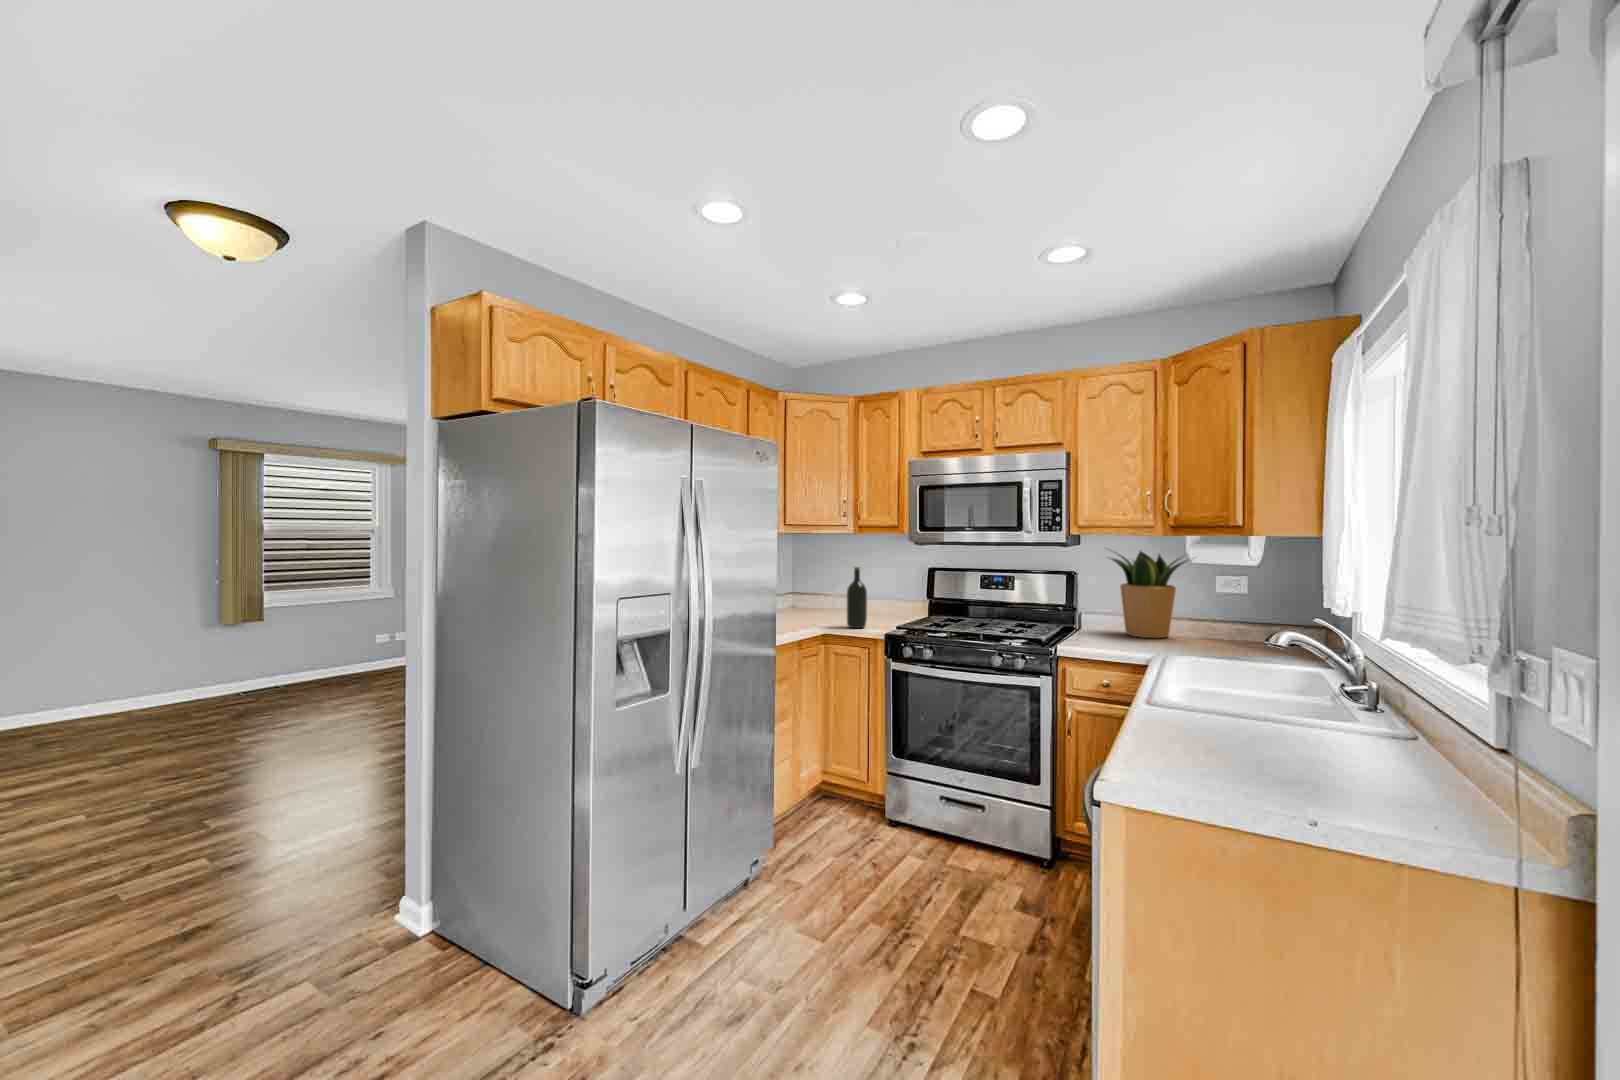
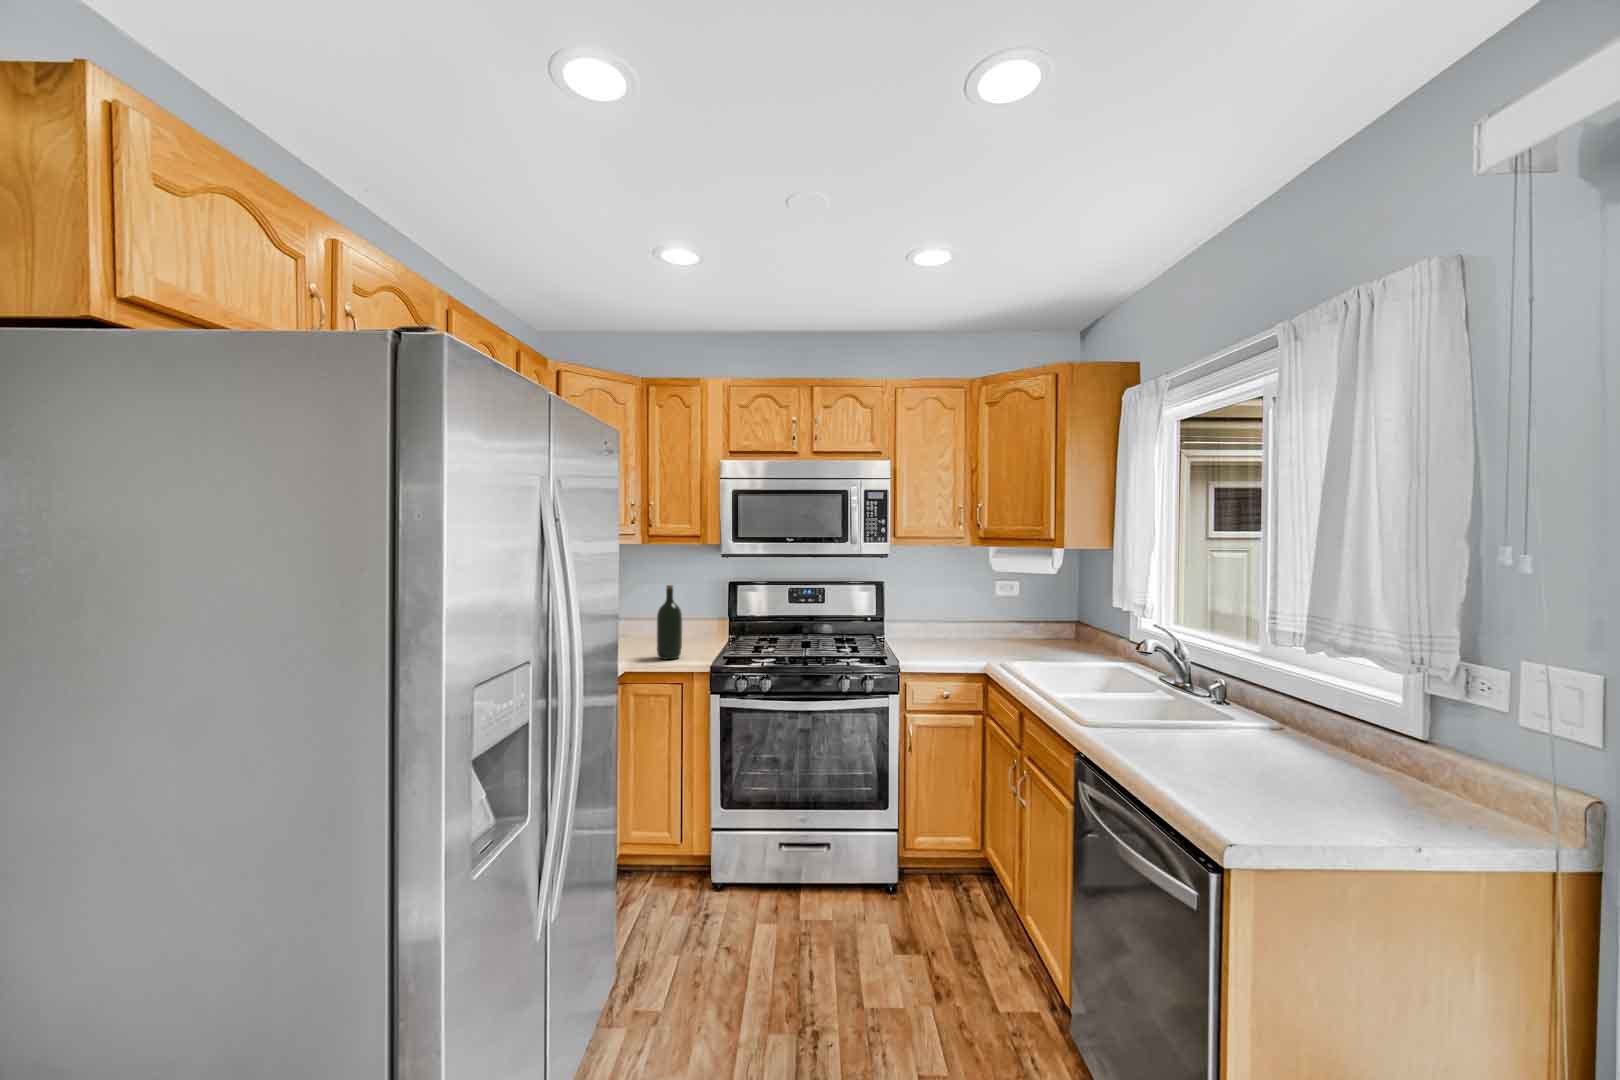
potted plant: present [1111,551,1186,638] -> none [912,558,998,644]

